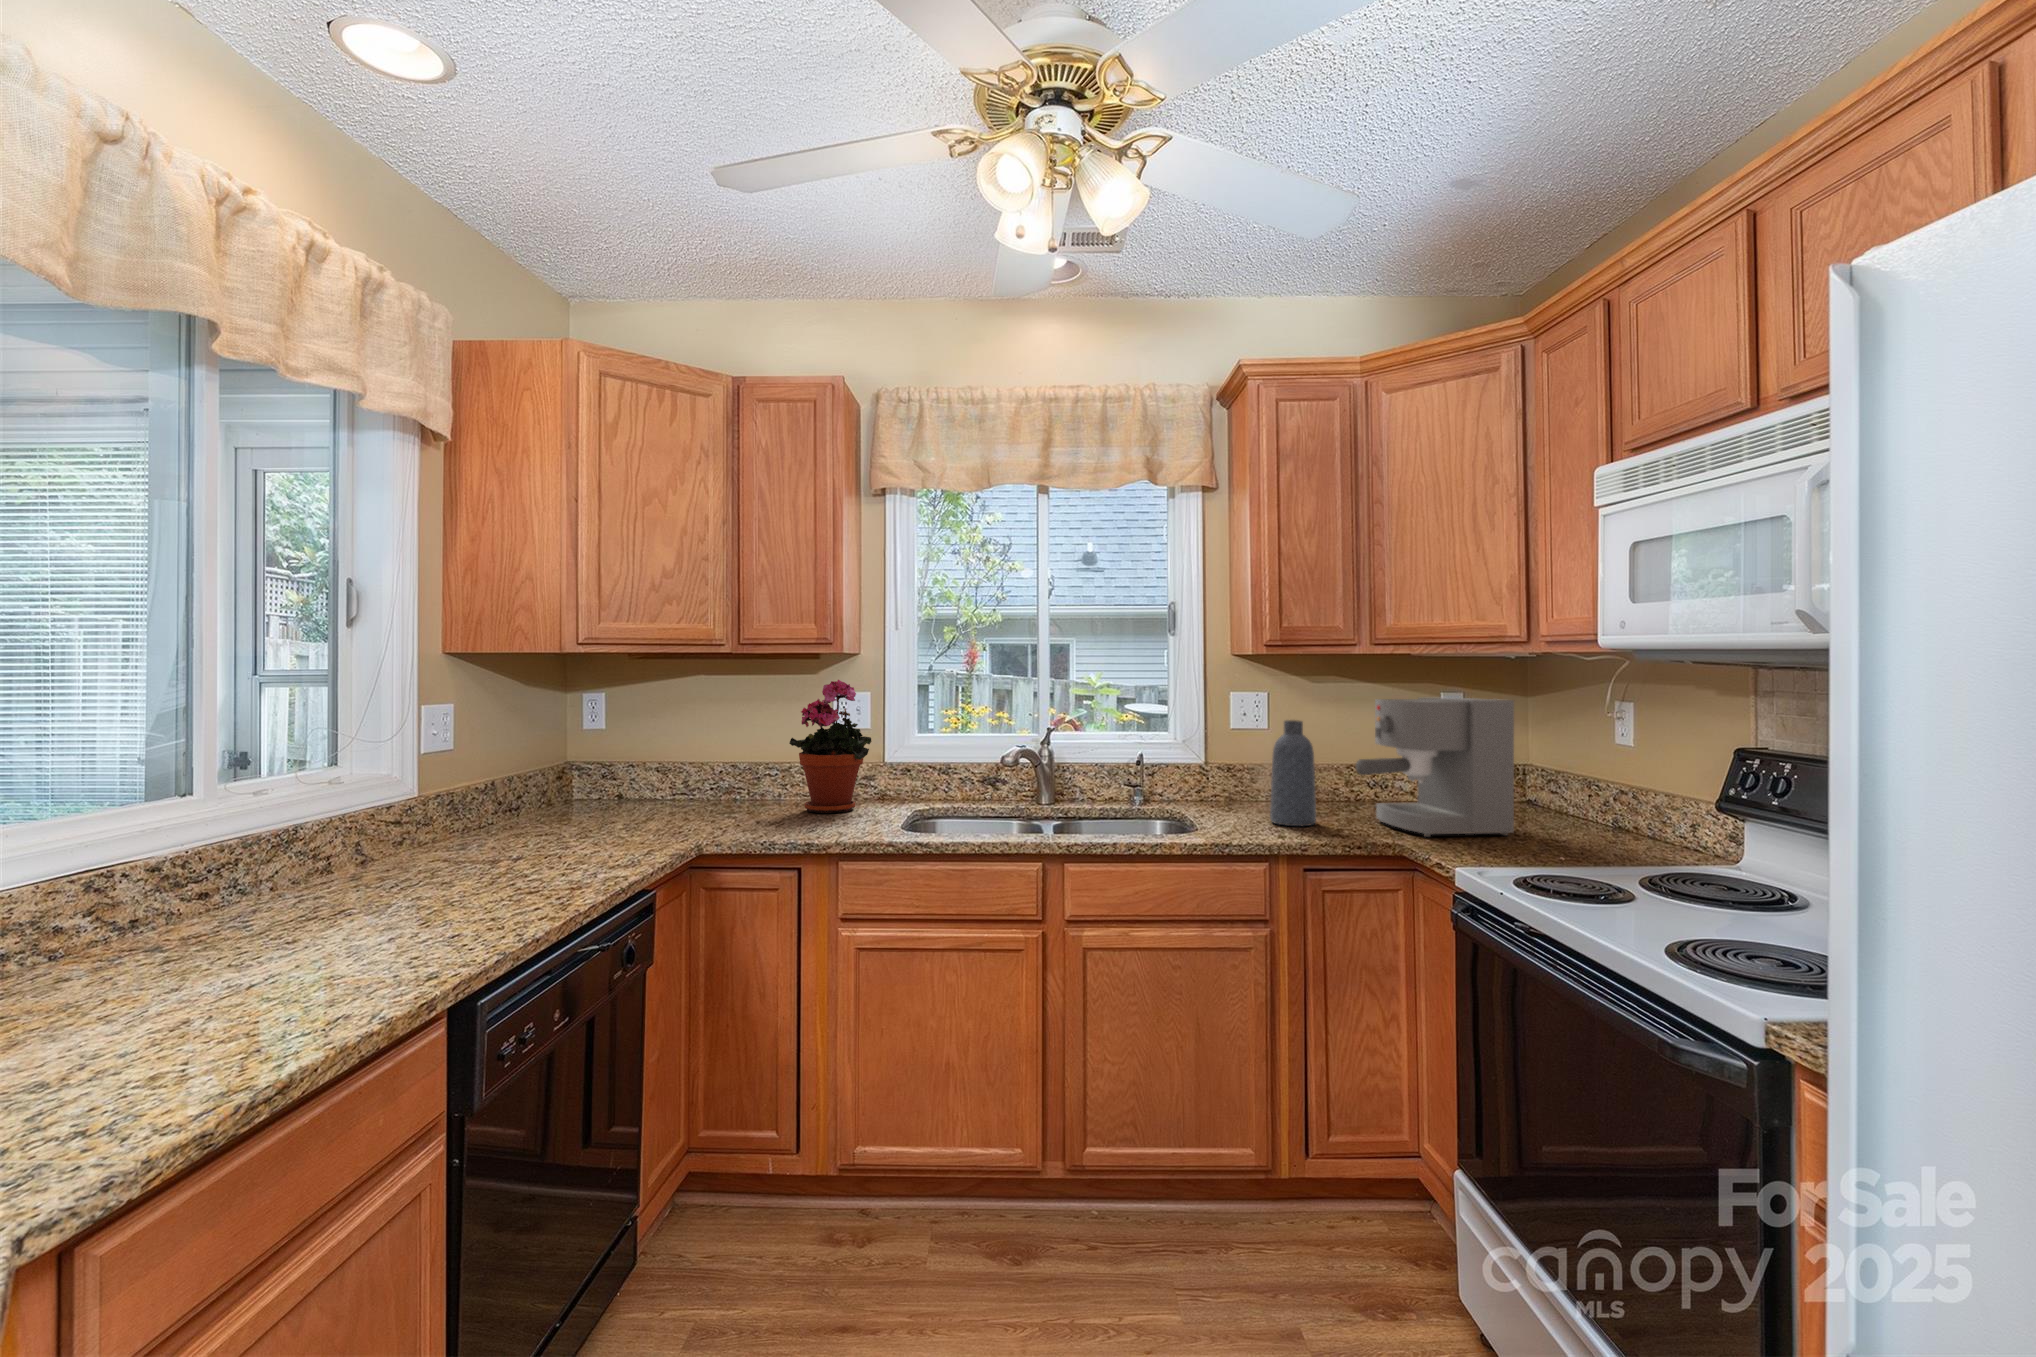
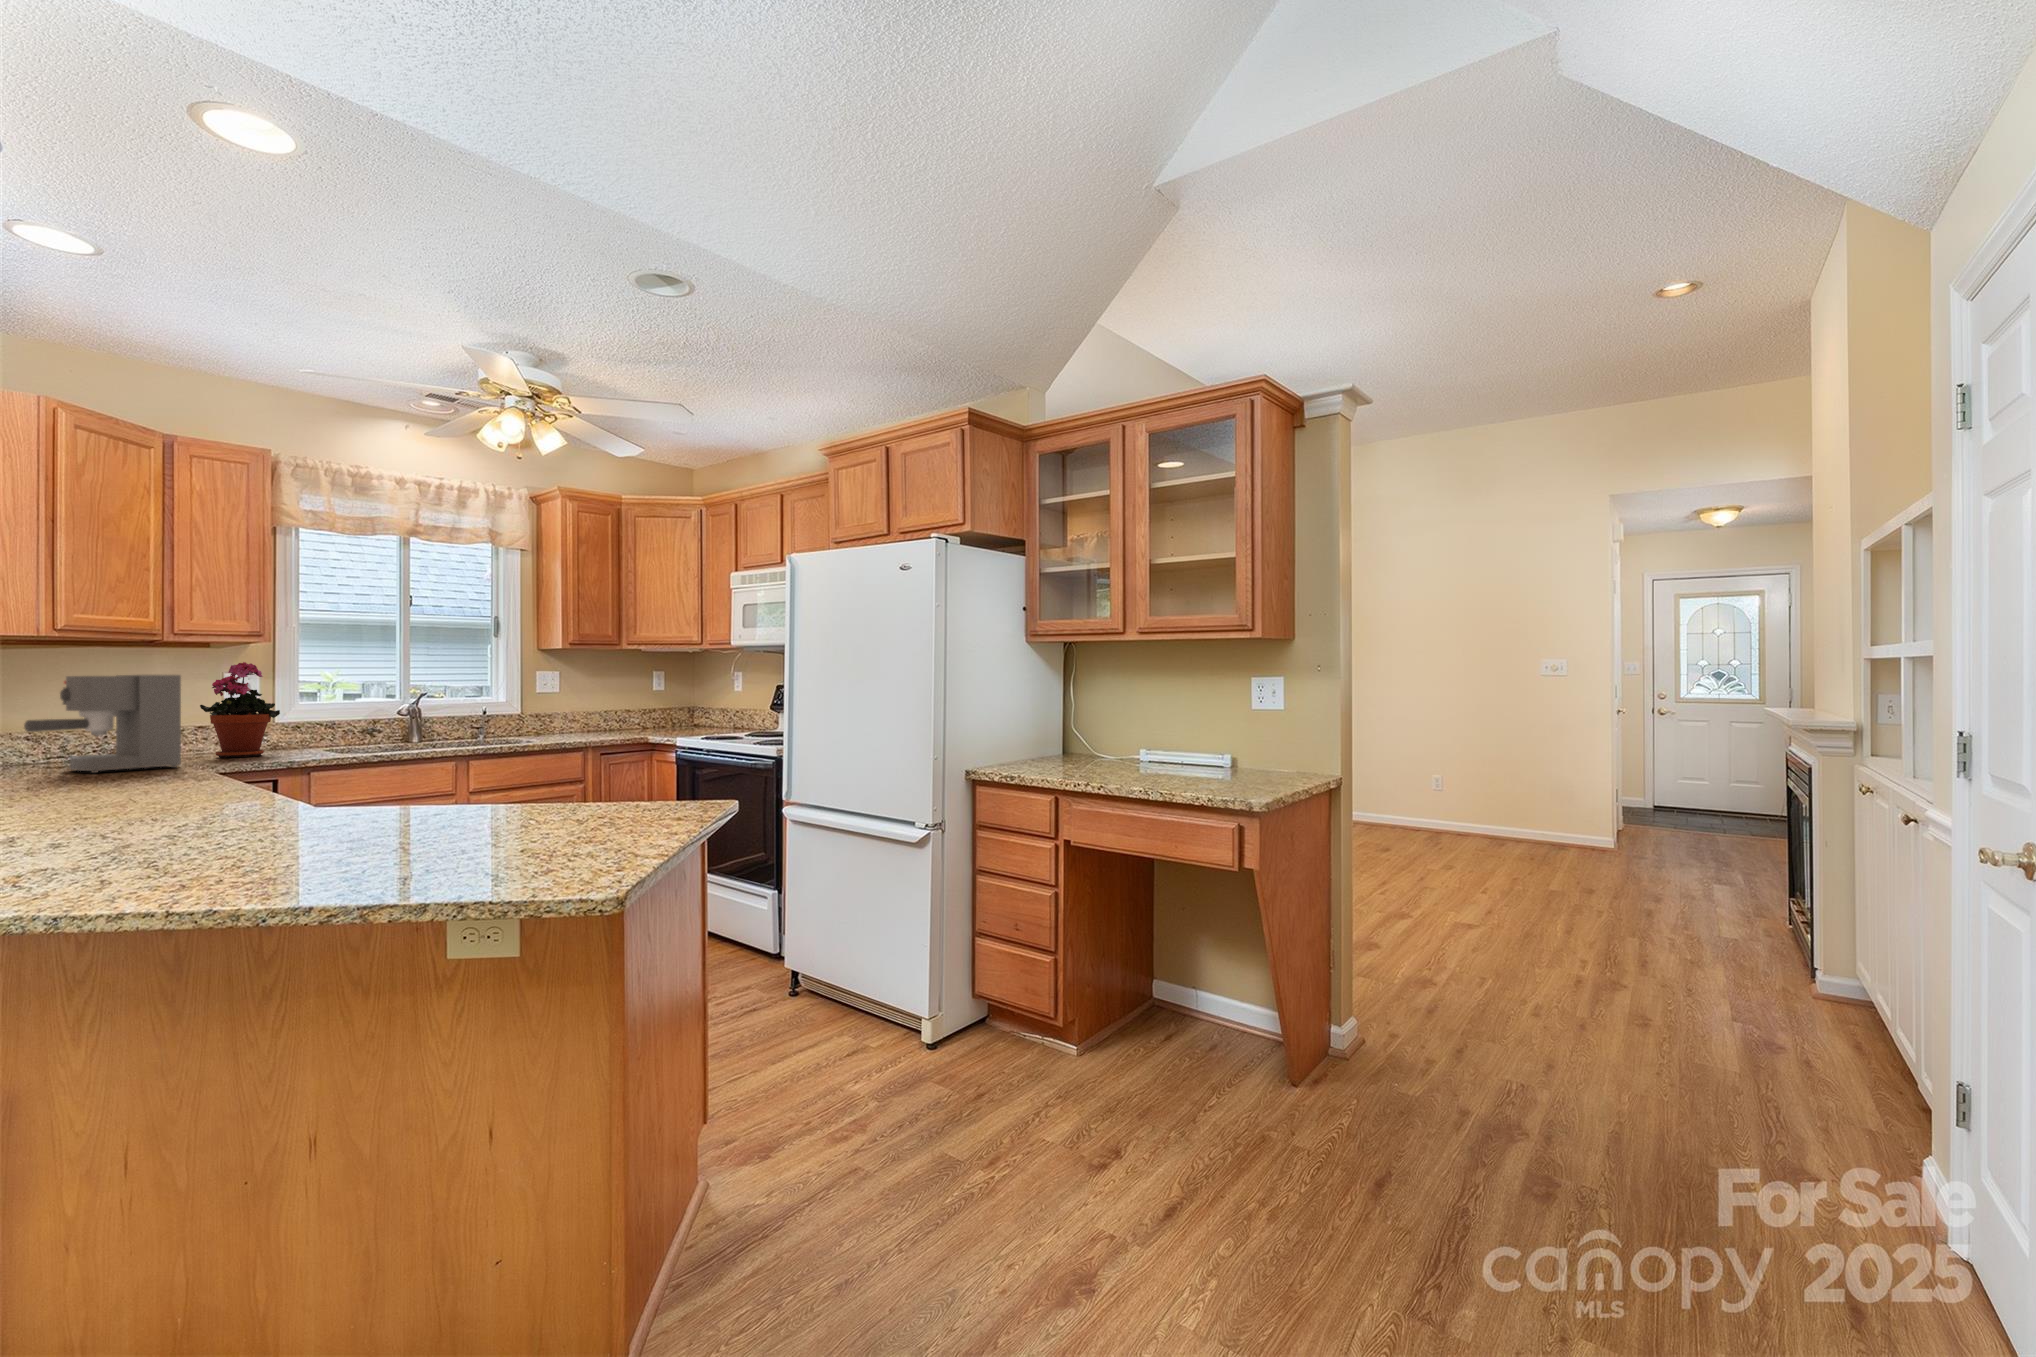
coffee maker: present [1356,698,1514,837] -> present [24,675,181,773]
vase: present [1270,720,1316,826] -> none [575,684,601,739]

